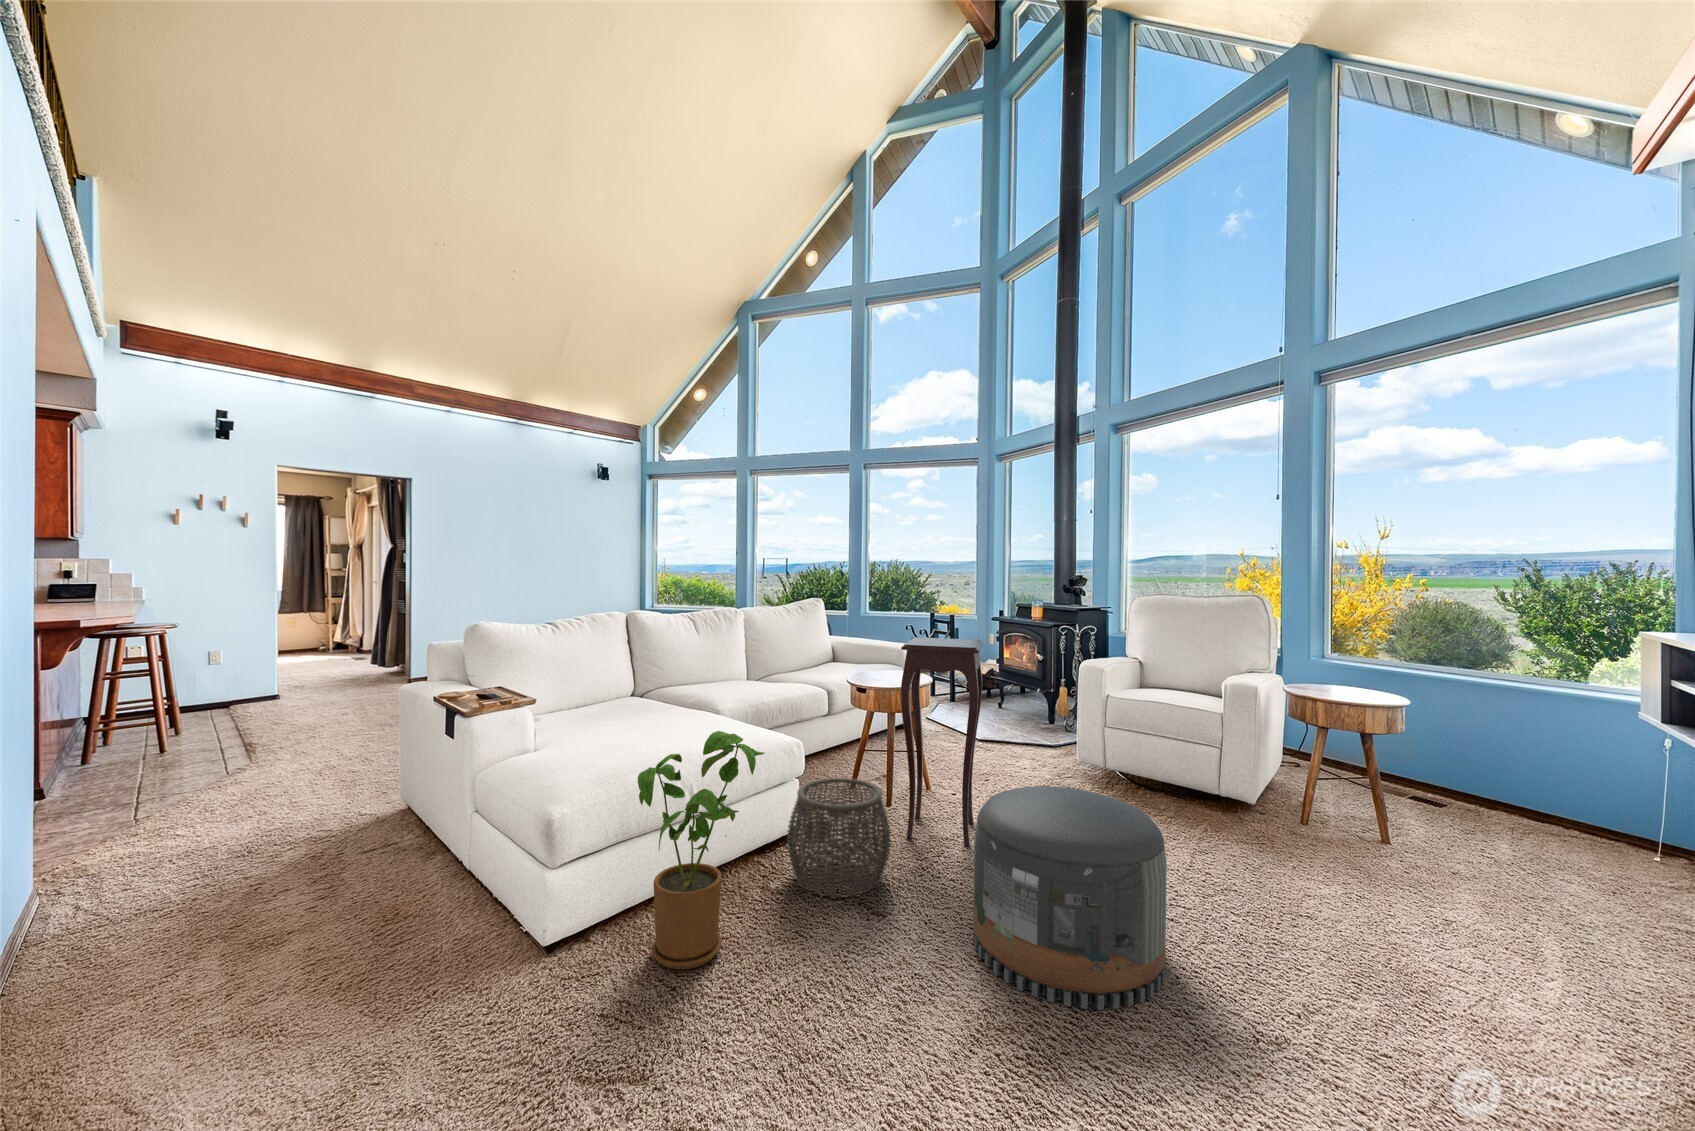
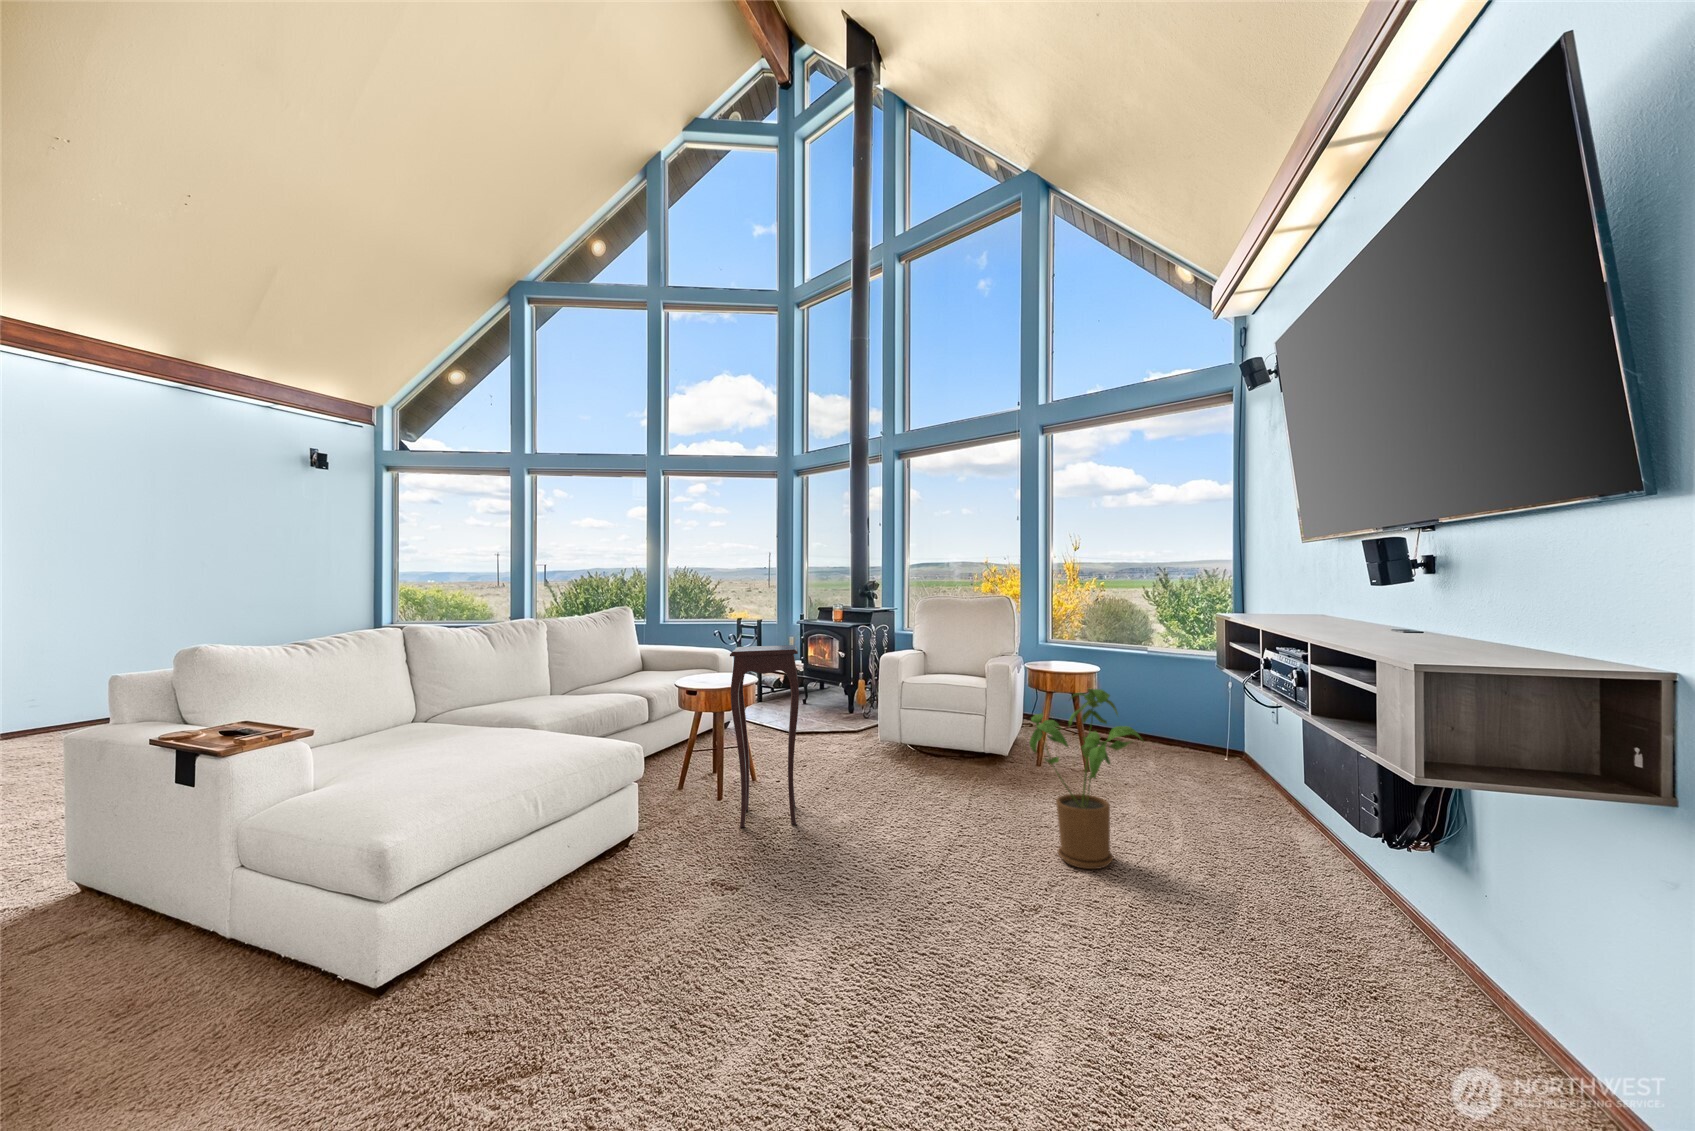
house plant: present [638,731,765,970] -> present [1029,688,1141,869]
woven basket: present [787,778,891,899] -> none [634,776,734,887]
pouf: present [973,786,1167,1010] -> none [812,752,964,921]

